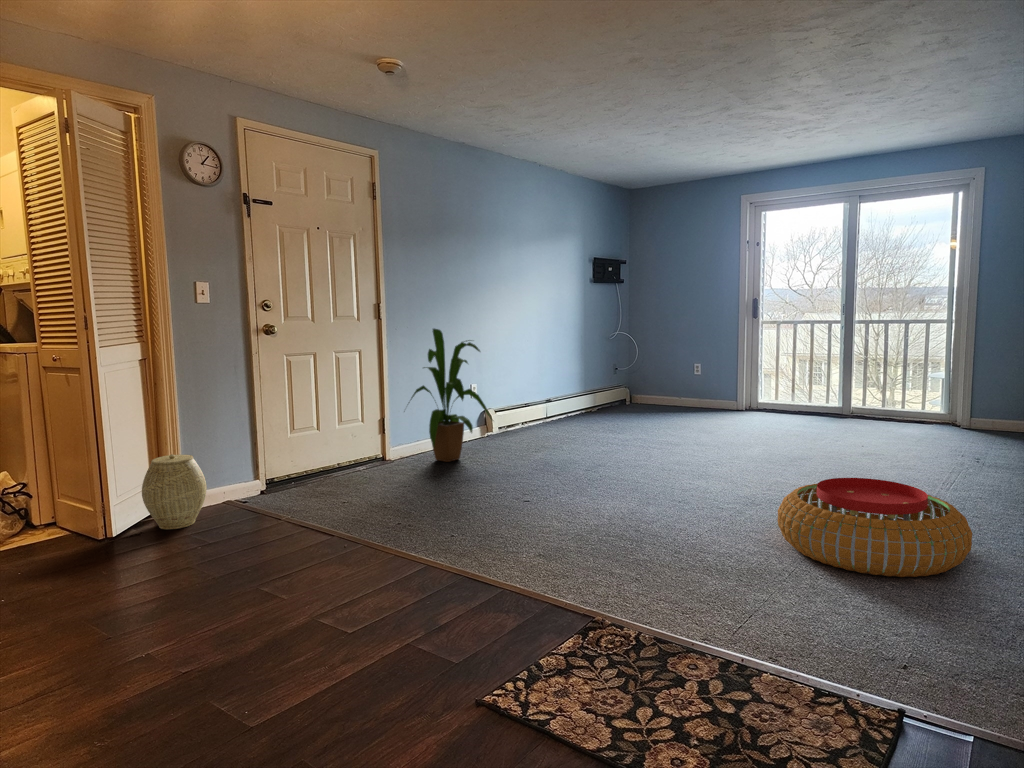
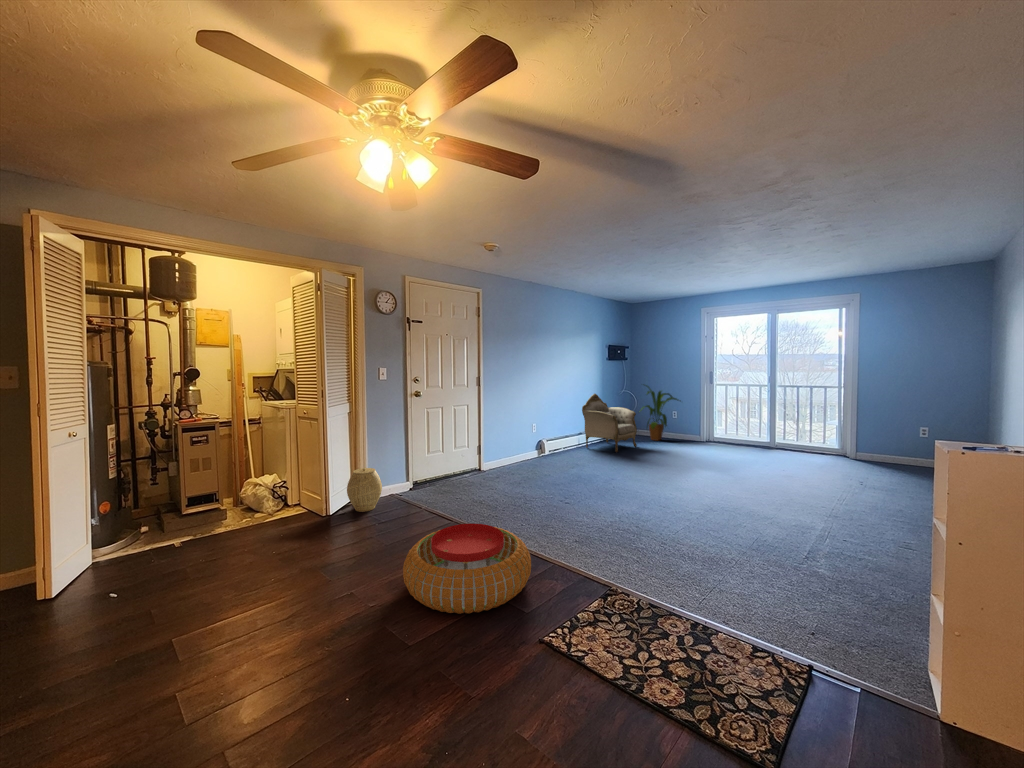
house plant: present [411,329,493,462] -> present [642,386,678,441]
armchair: none [555,333,644,429] -> present [582,394,637,453]
pouf: present [777,478,973,577] -> present [403,524,531,614]

